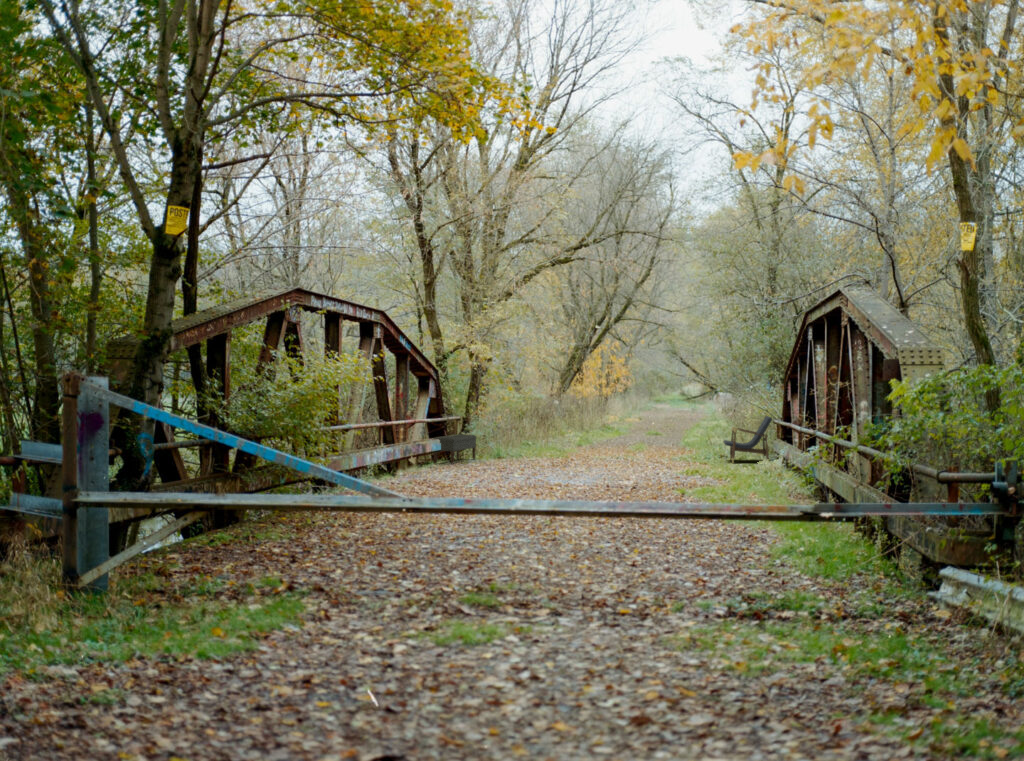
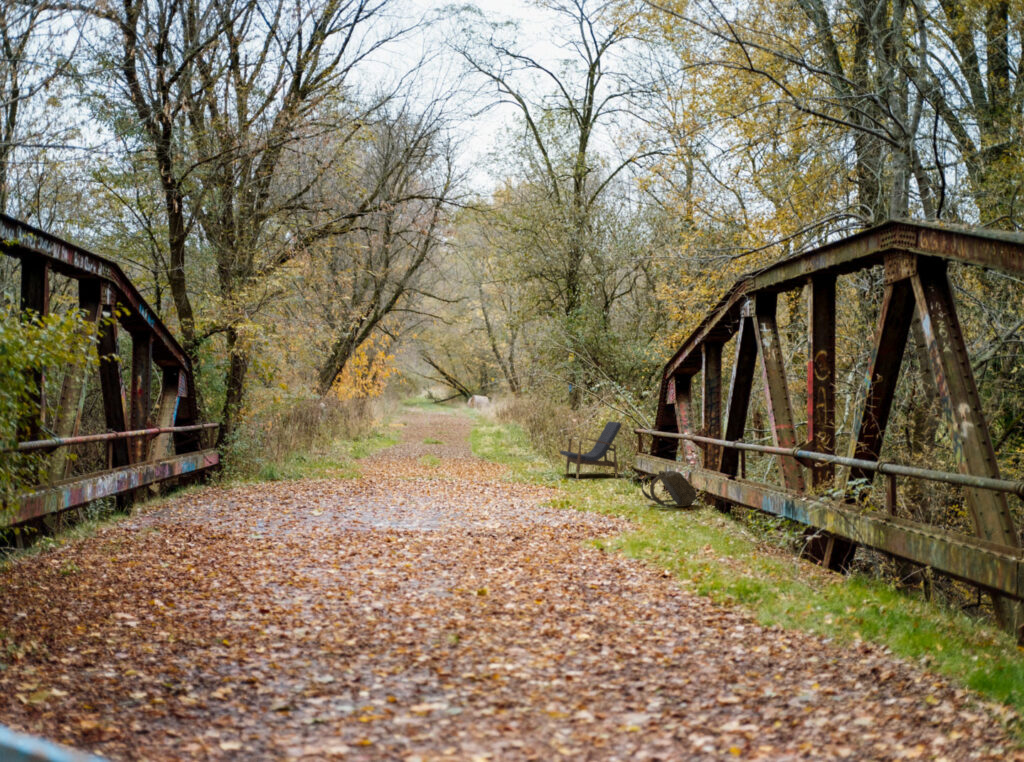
bench: present [434,434,476,464] -> none [182,447,243,490]
backpack: none [752,454,795,483] -> present [641,471,697,508]

